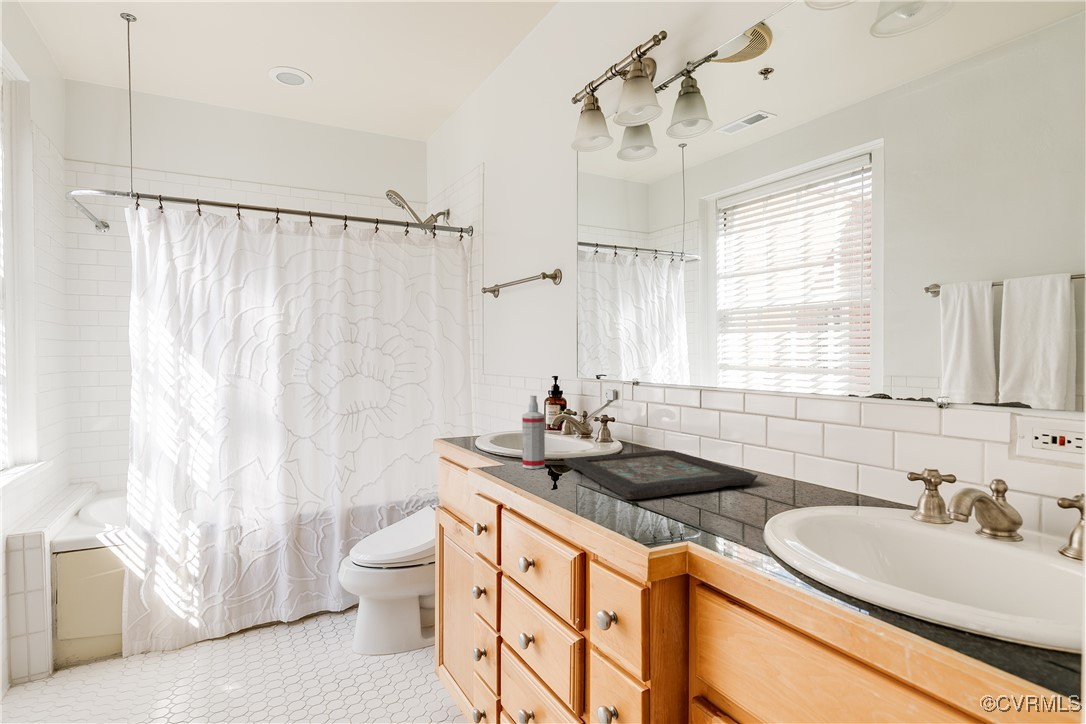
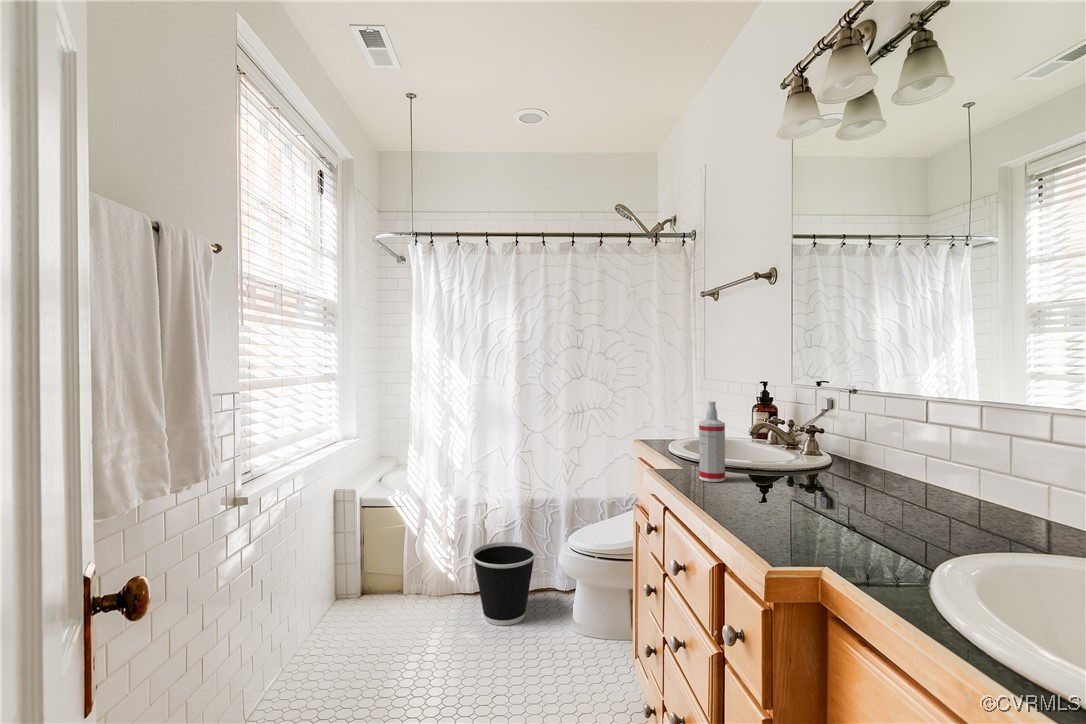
decorative tray: present [564,450,758,499] -> none [745,474,1013,537]
wastebasket: none [230,567,311,665] -> present [472,542,536,626]

